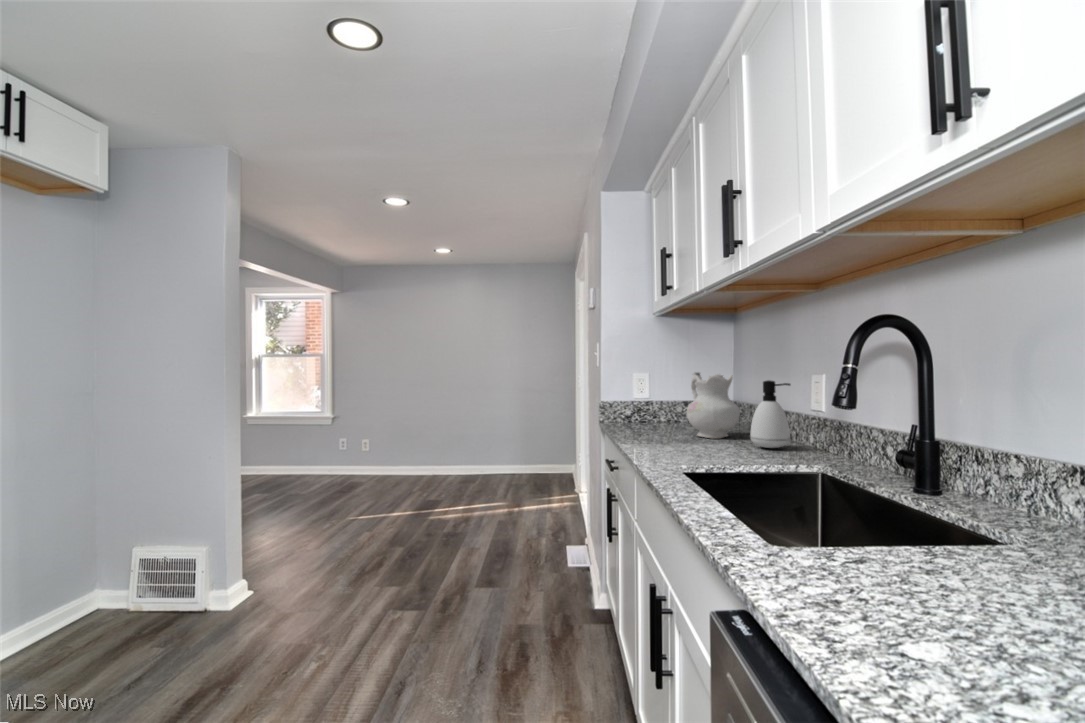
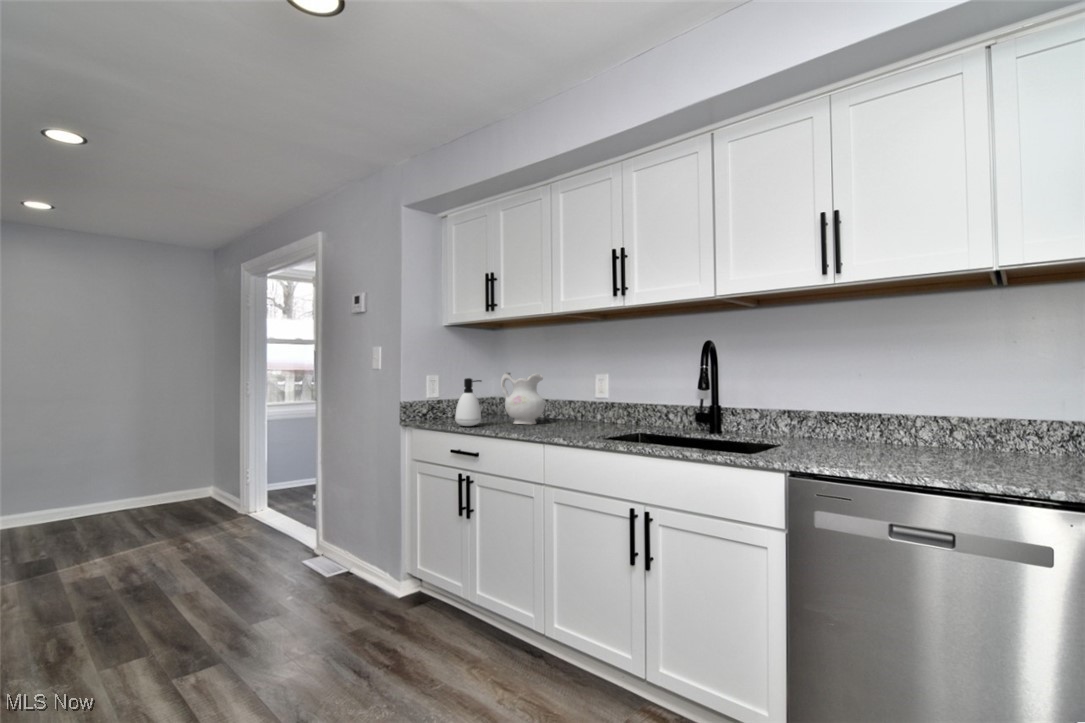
soap dispenser: present [750,380,790,448] -> present [455,378,481,426]

